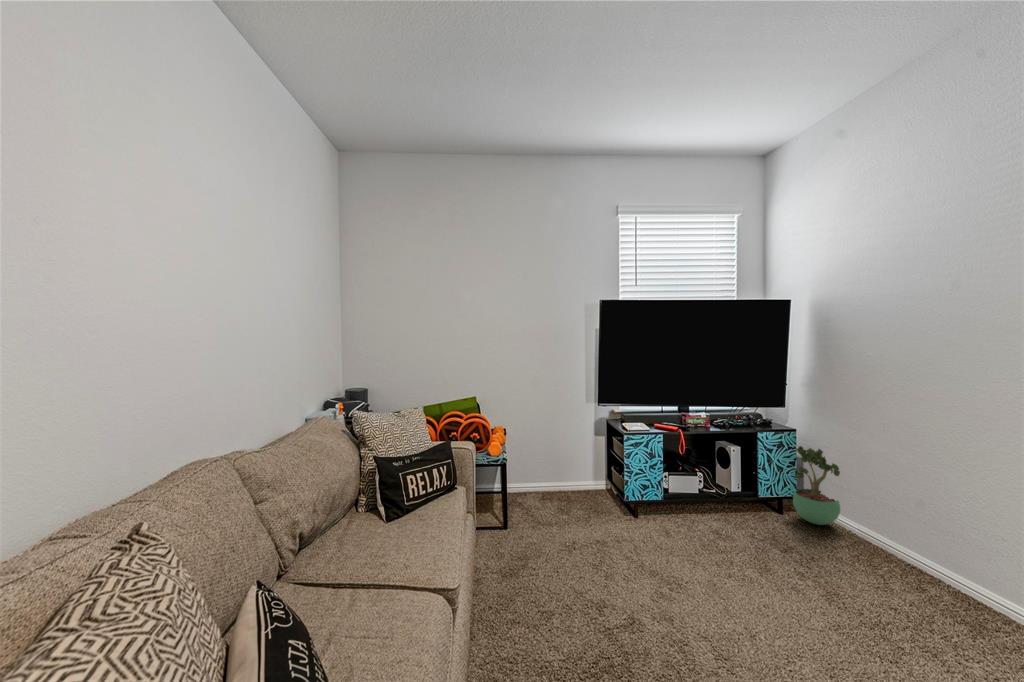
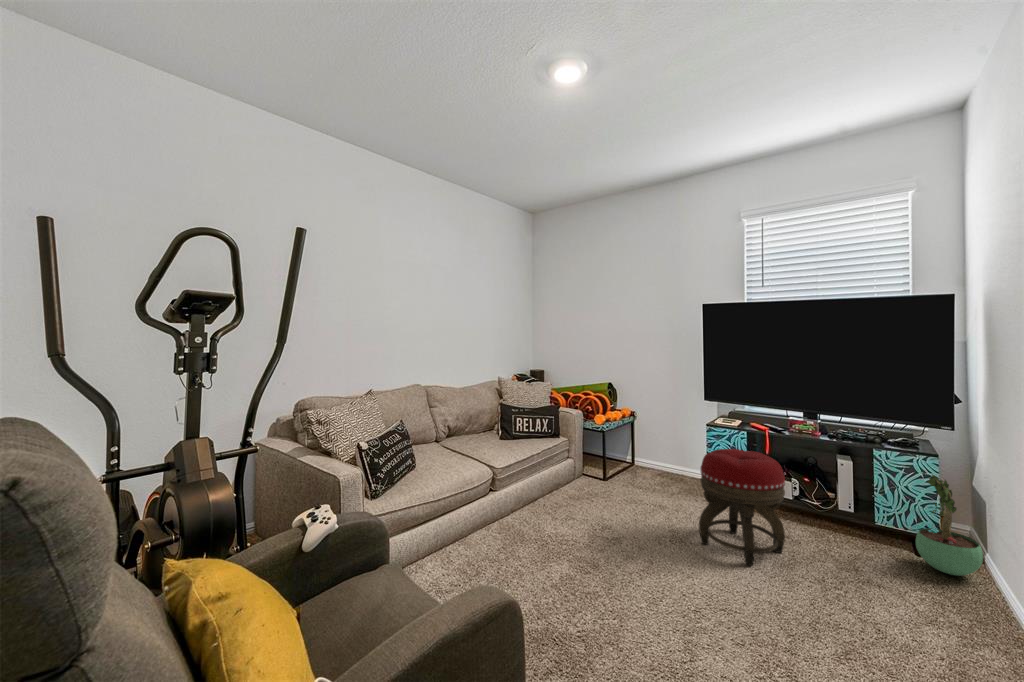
footstool: none [677,456,769,586] -> present [699,449,785,566]

